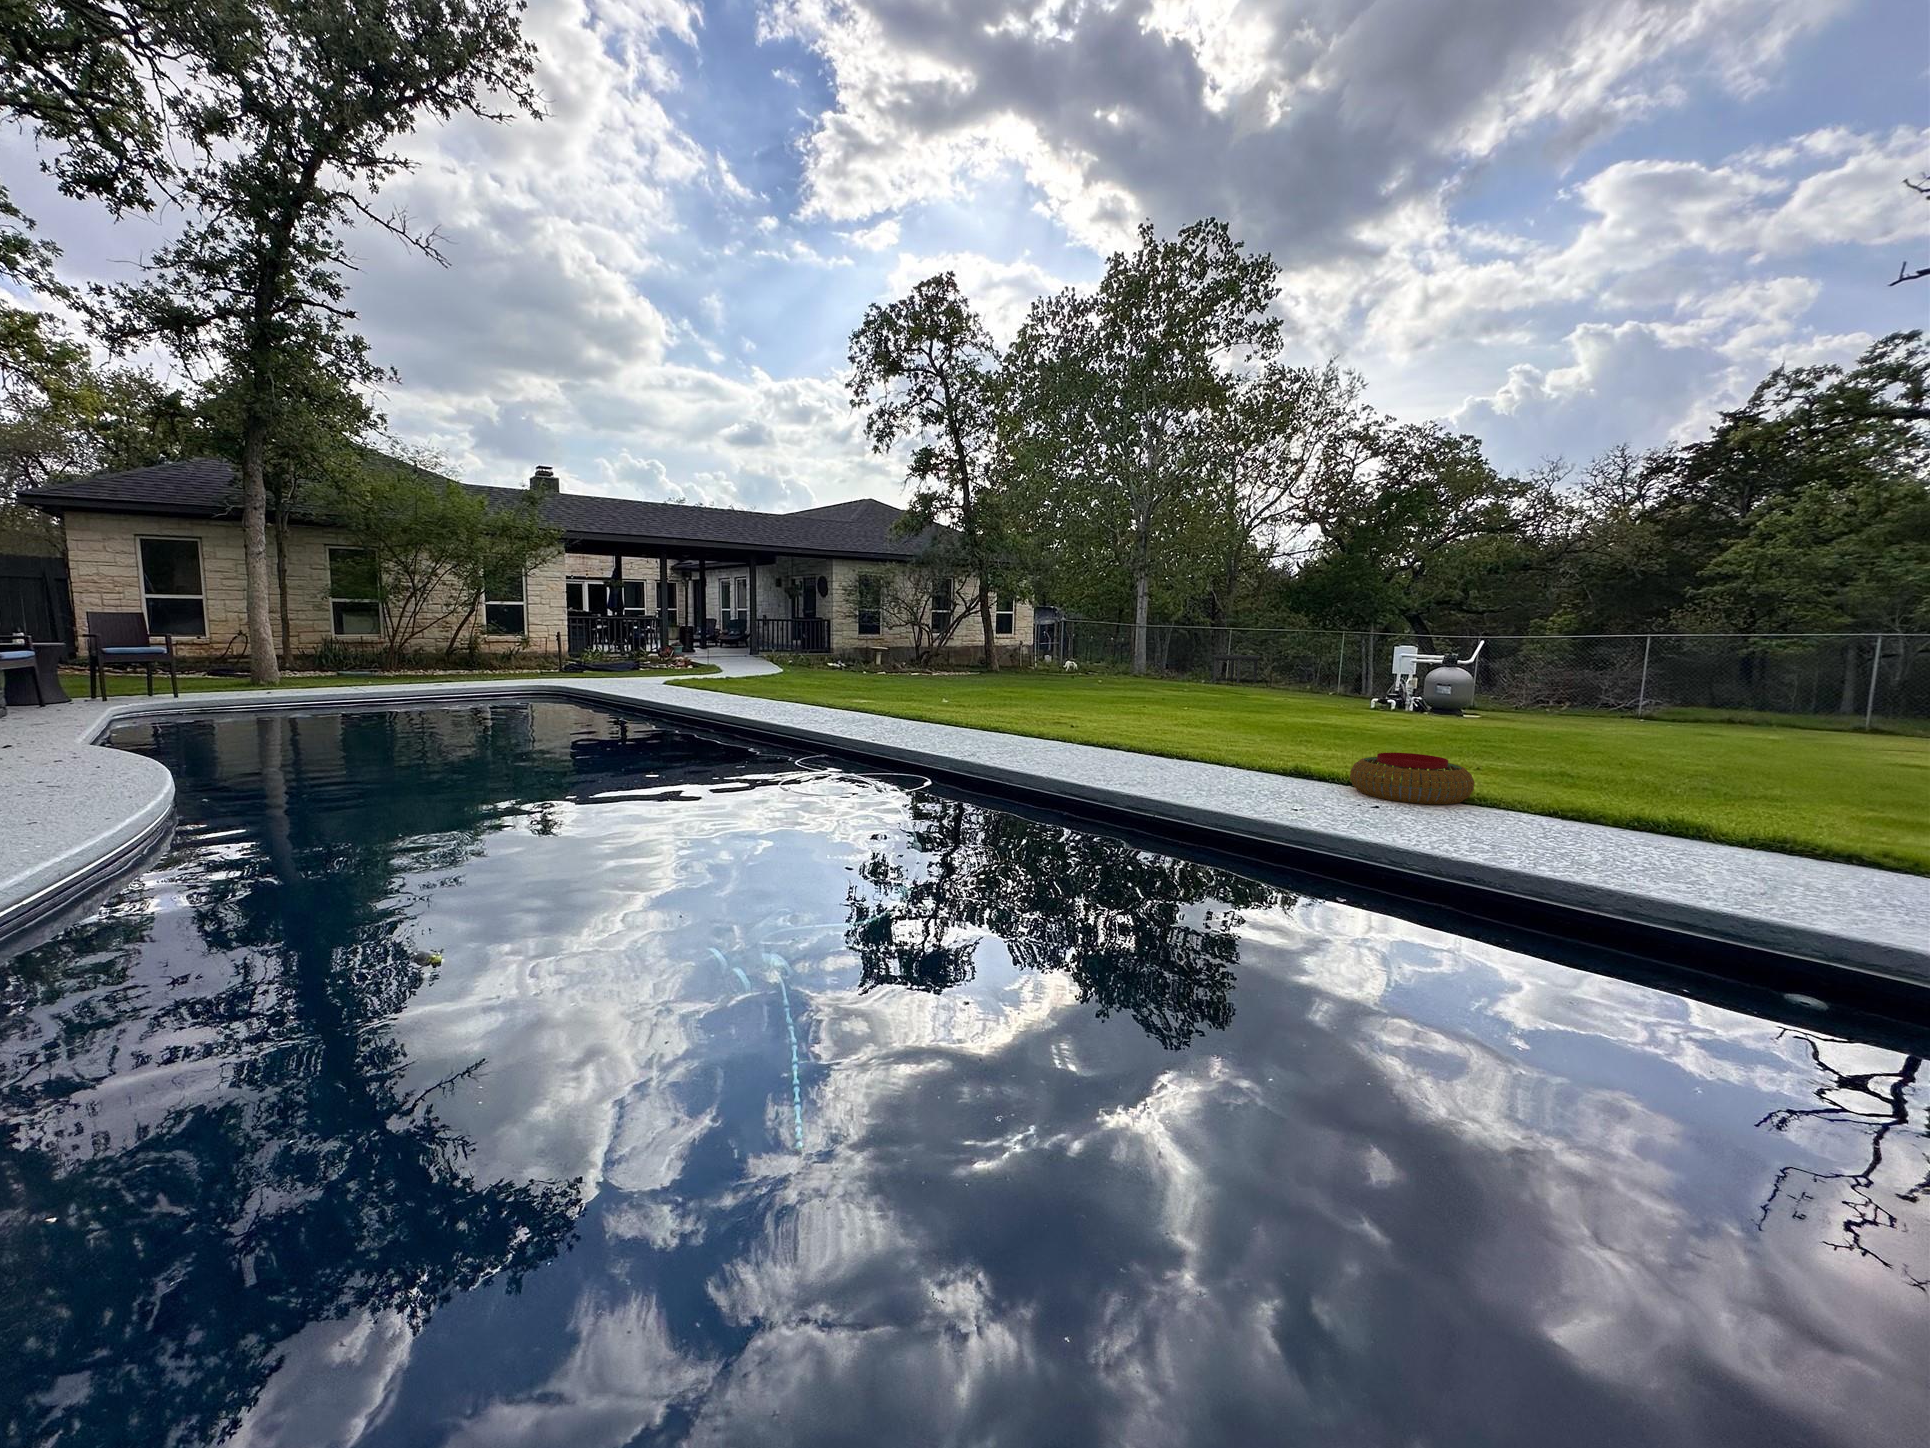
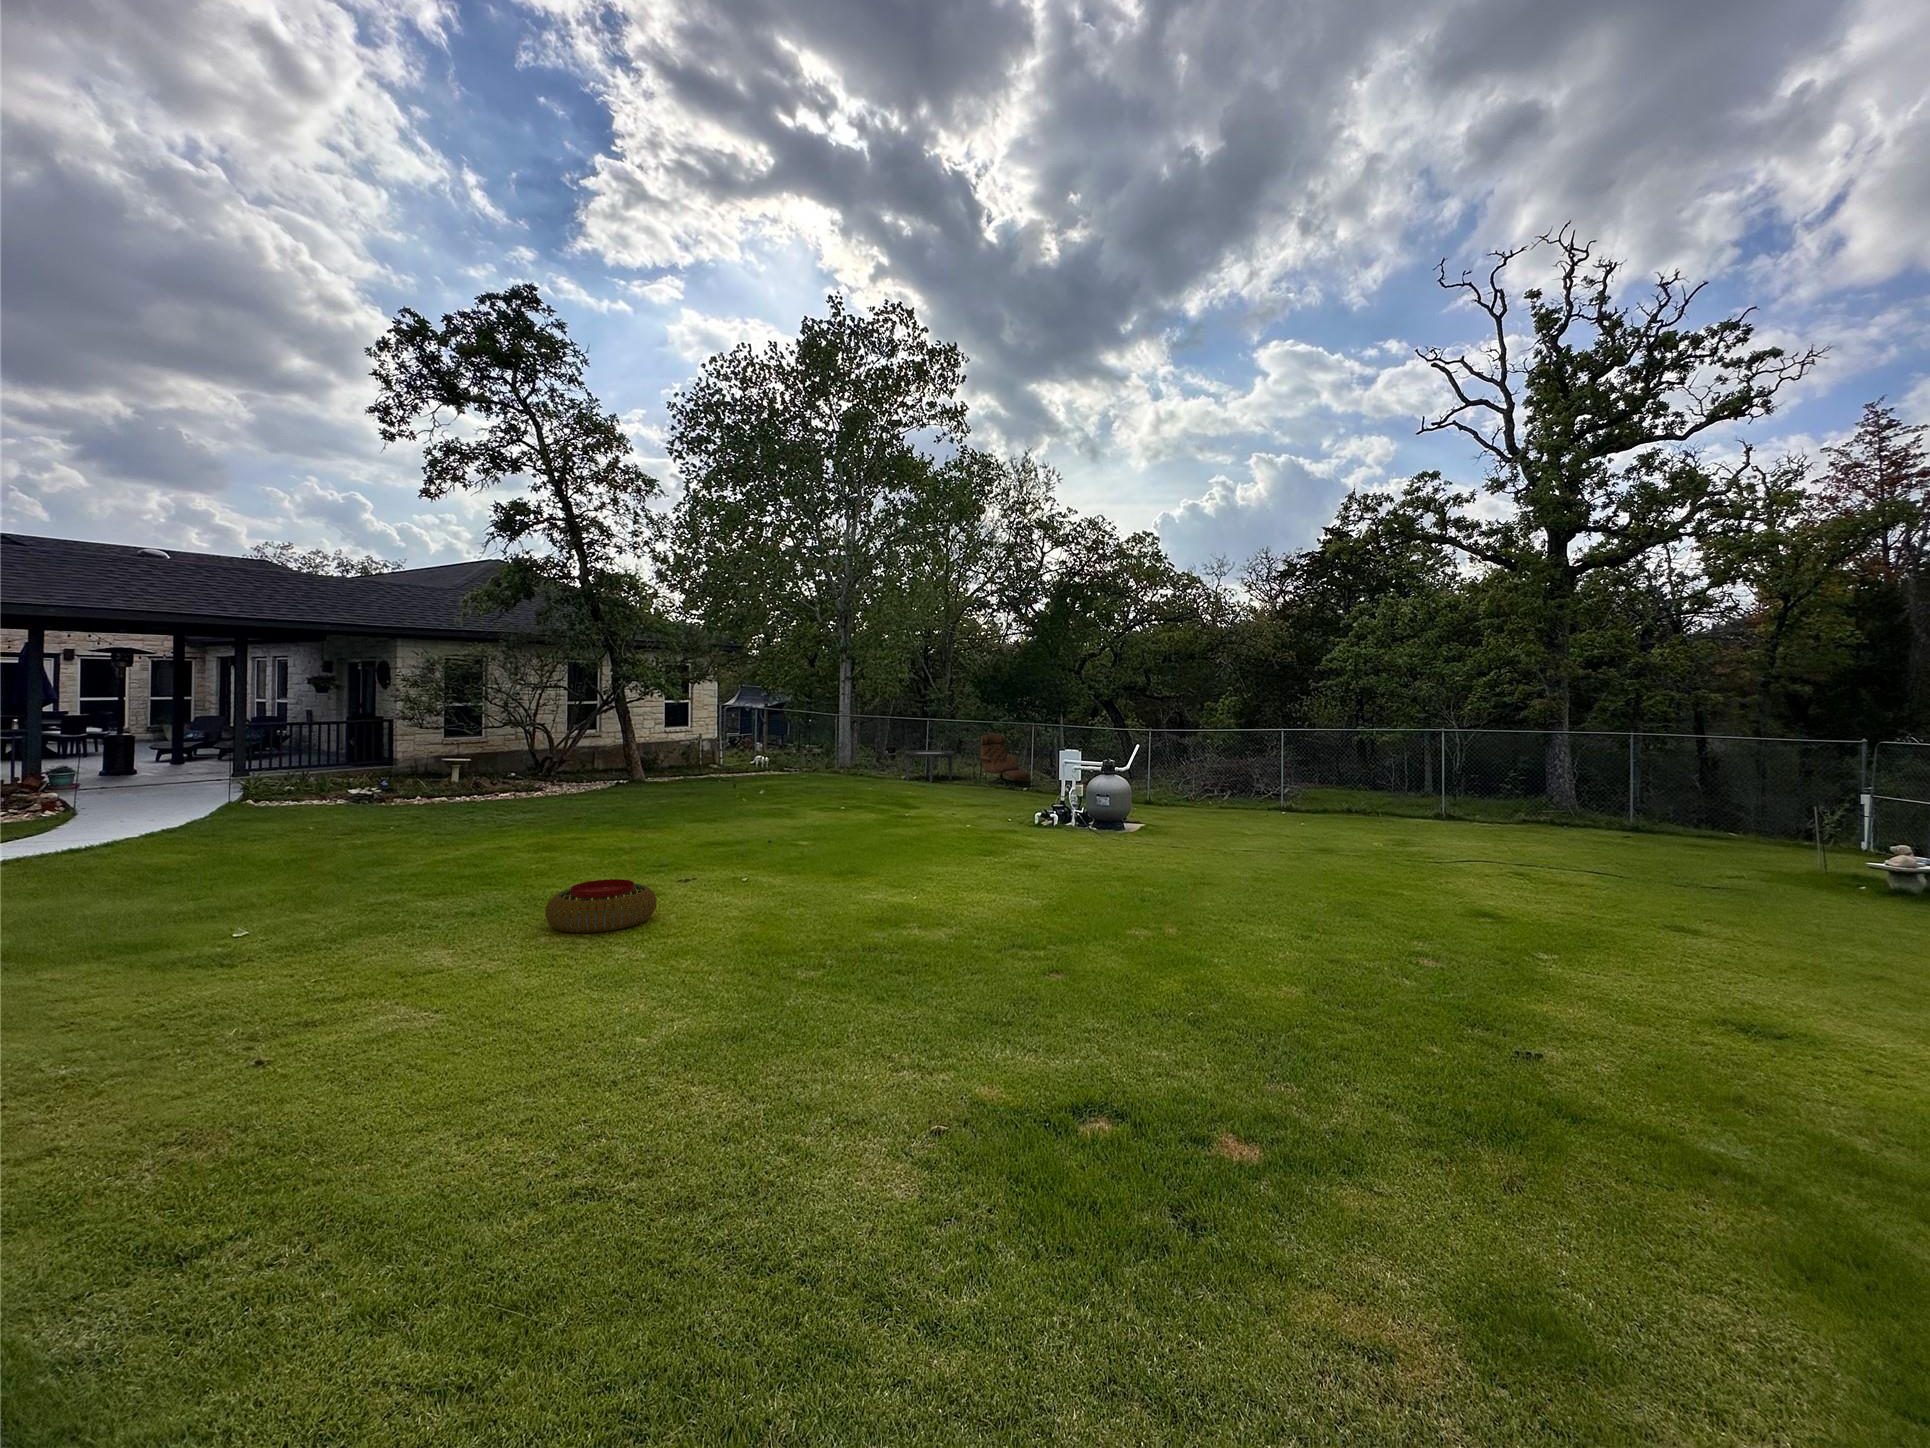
lounge chair: none [1287,641,1340,689] -> present [980,734,1031,787]
pouf: present [1350,752,1474,804] -> present [545,879,657,933]

